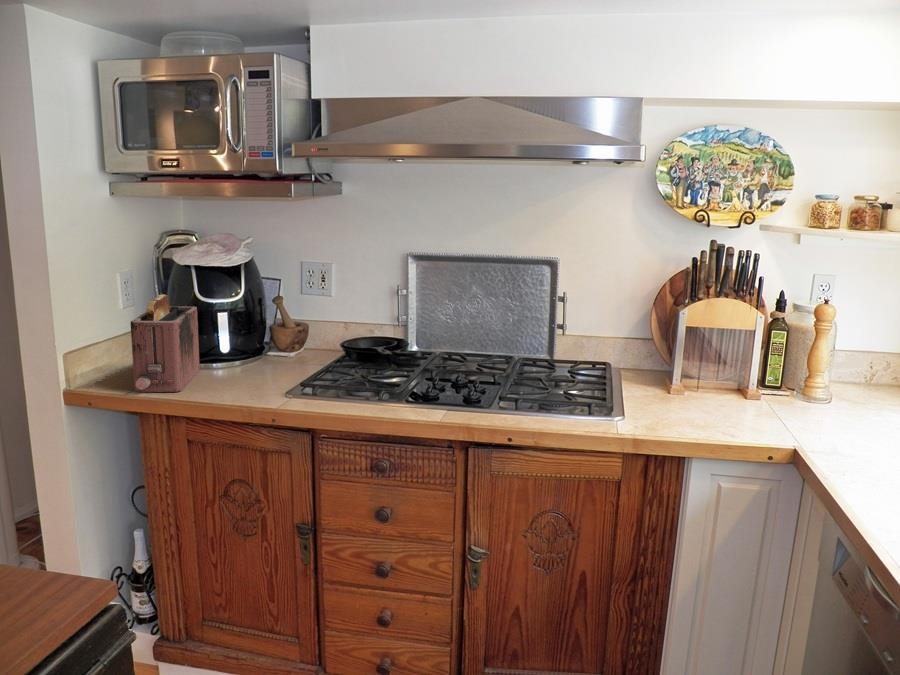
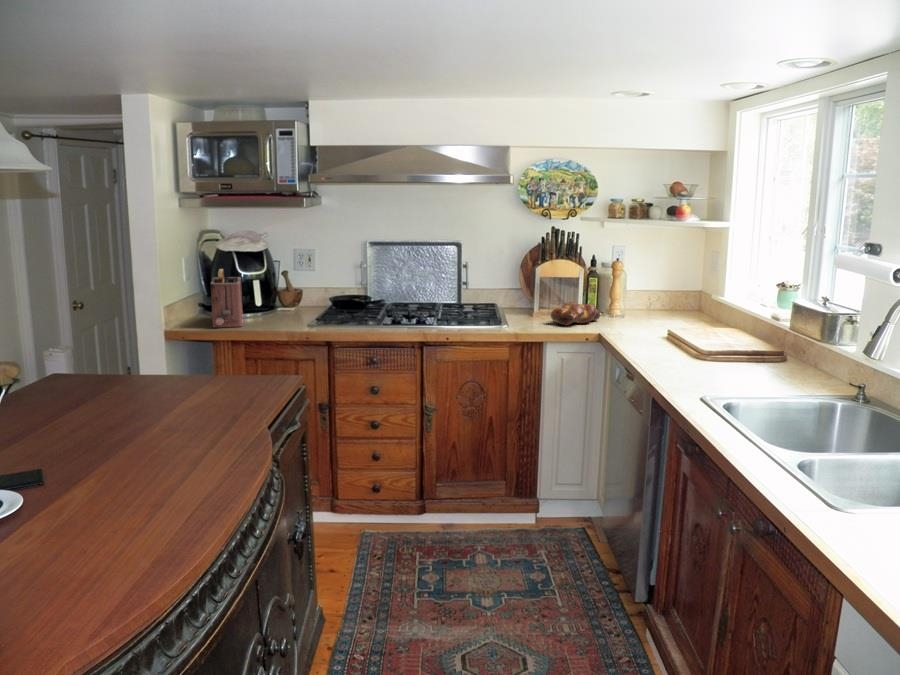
bread loaf: none [700,377,792,423] -> present [551,302,600,325]

